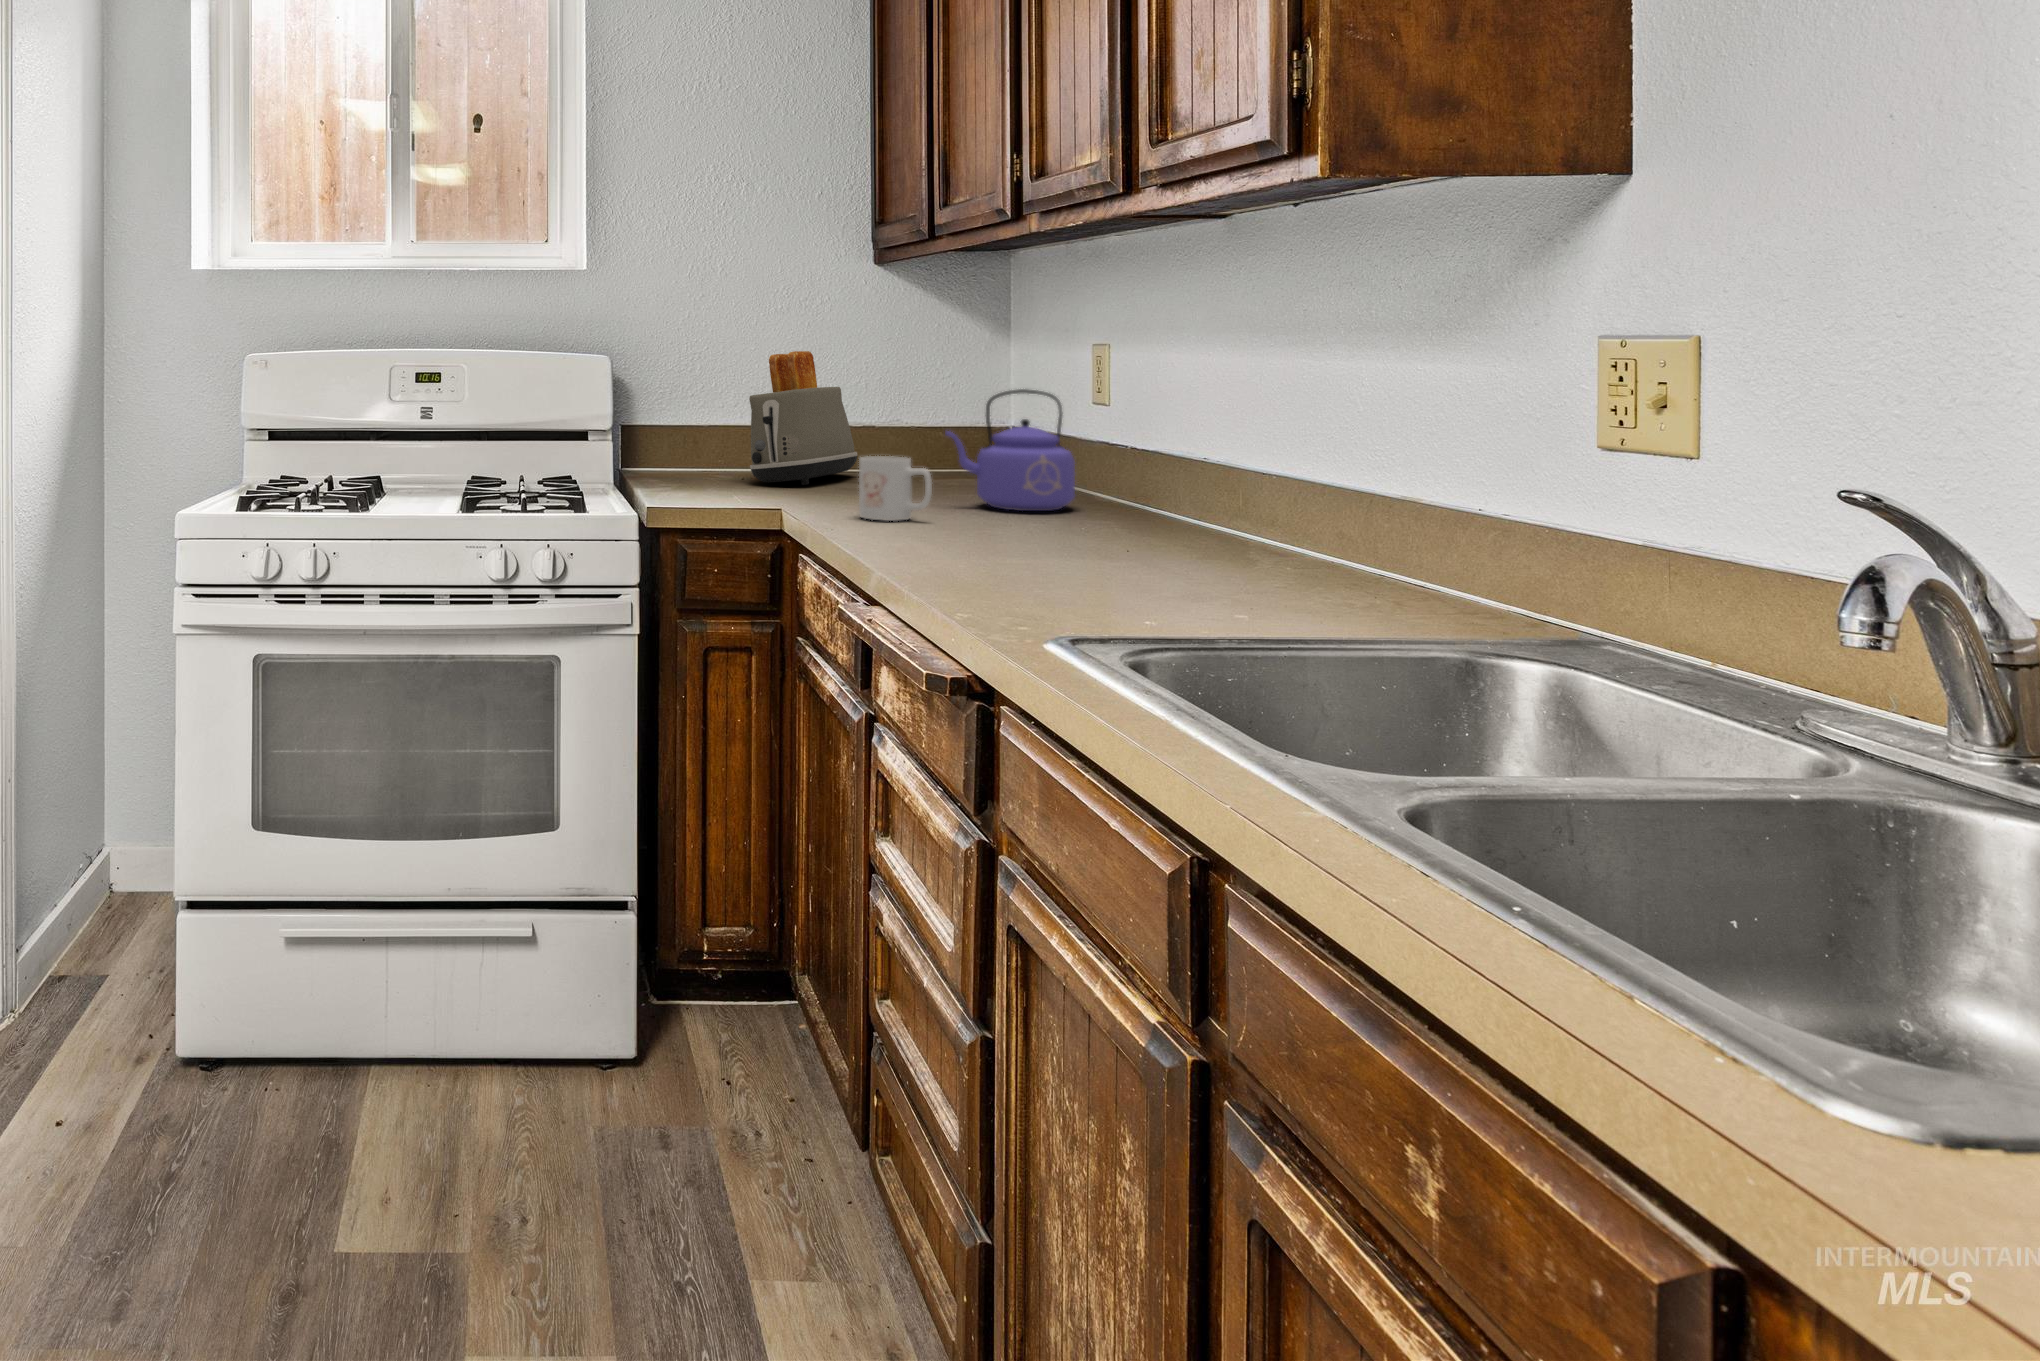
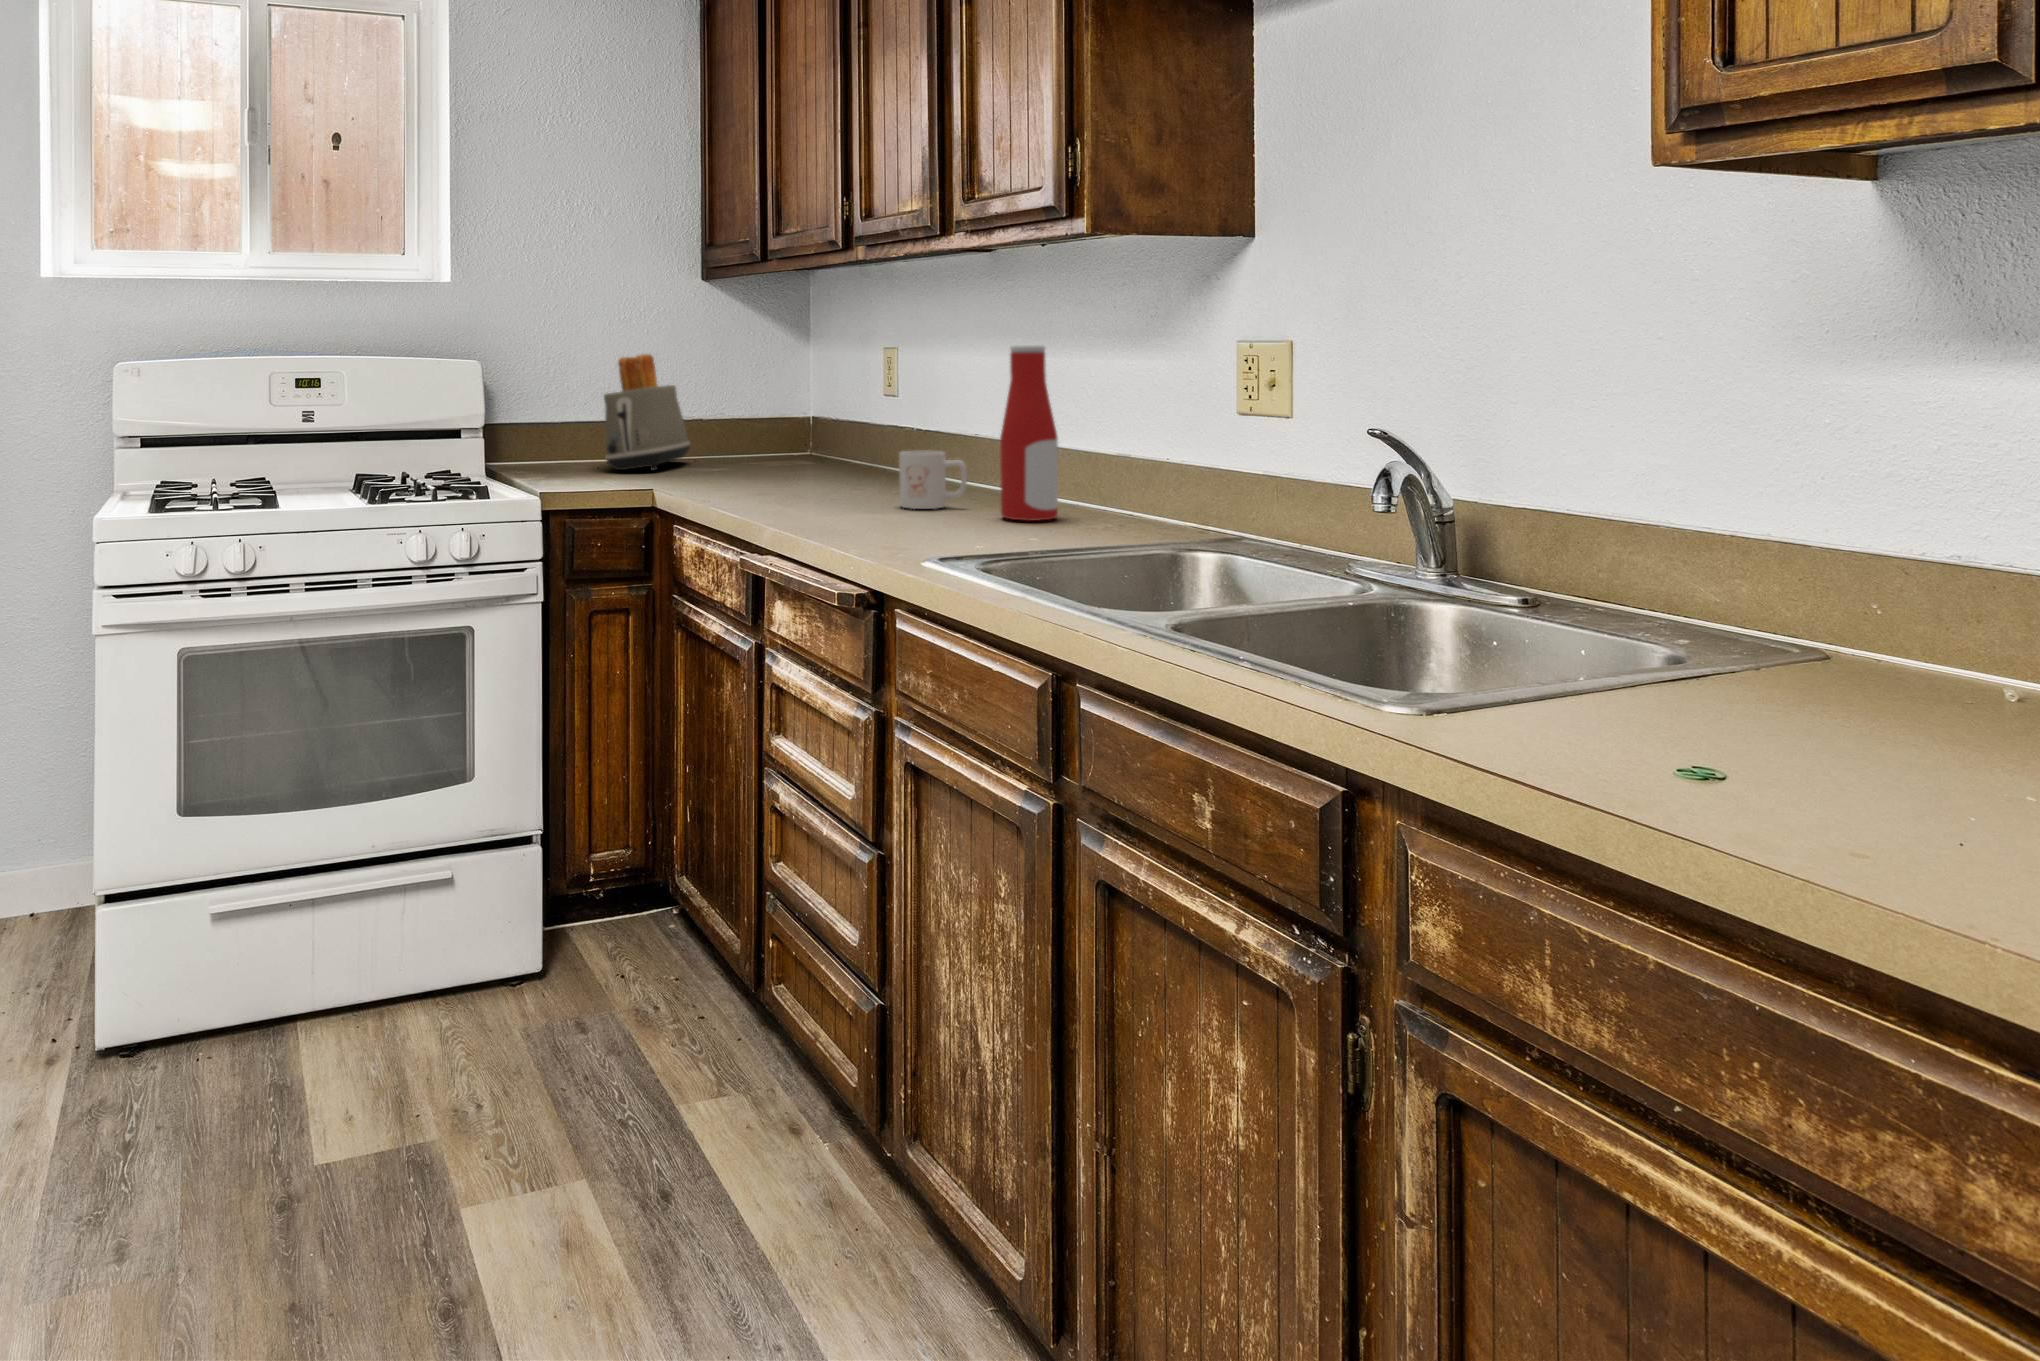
bottle: none [1211,343,1299,587] -> present [1000,345,1058,521]
kettle: present [945,389,1075,511] -> none [780,384,879,482]
mug: present [859,456,932,521] -> present [899,451,967,509]

